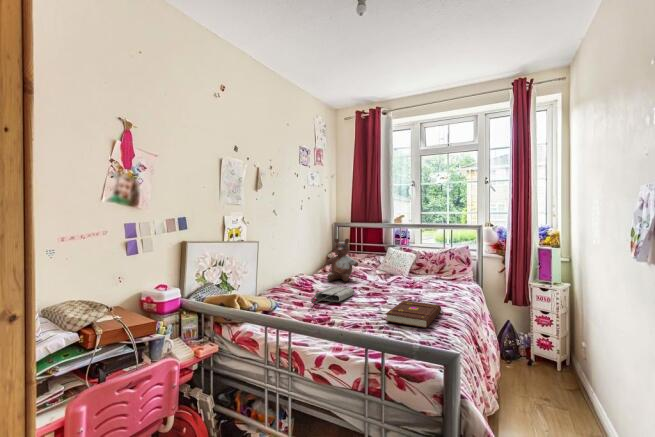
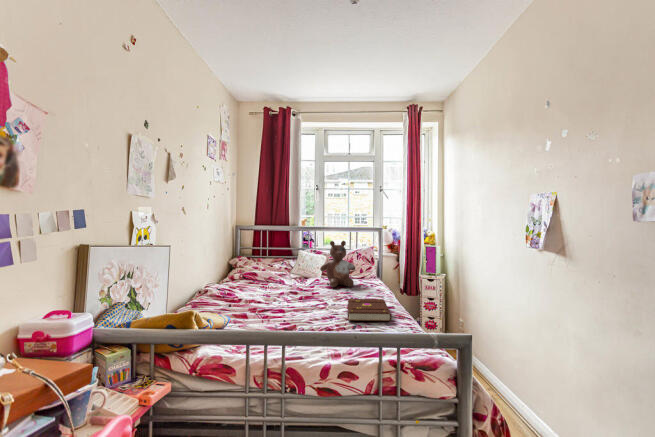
stuffed bear: present [326,238,358,281] -> present [320,241,355,287]
tote bag: present [311,287,354,304] -> none [251,293,289,313]

